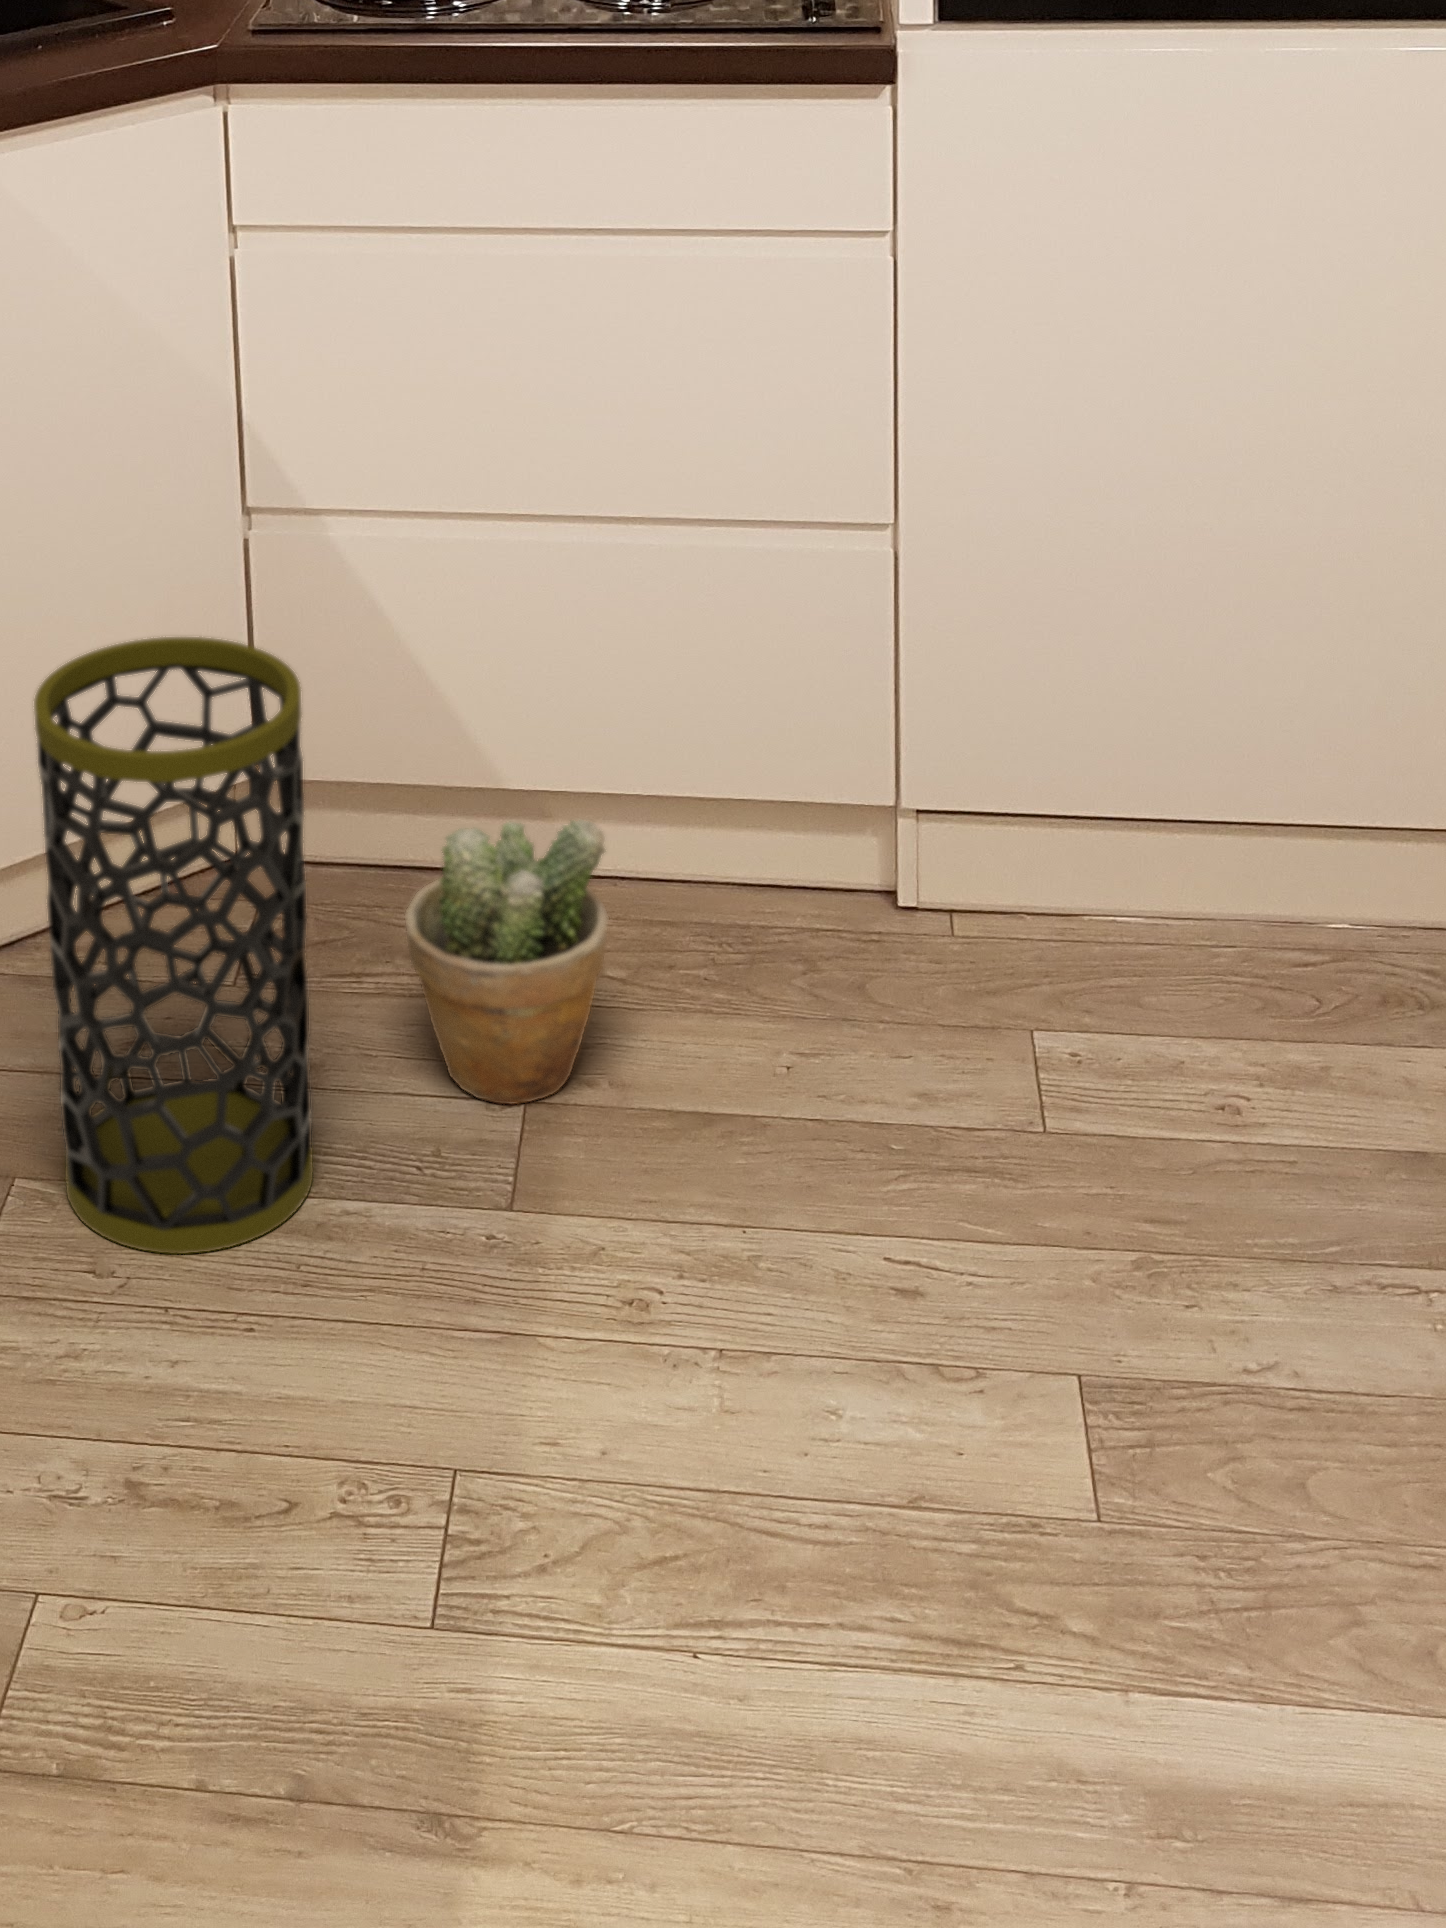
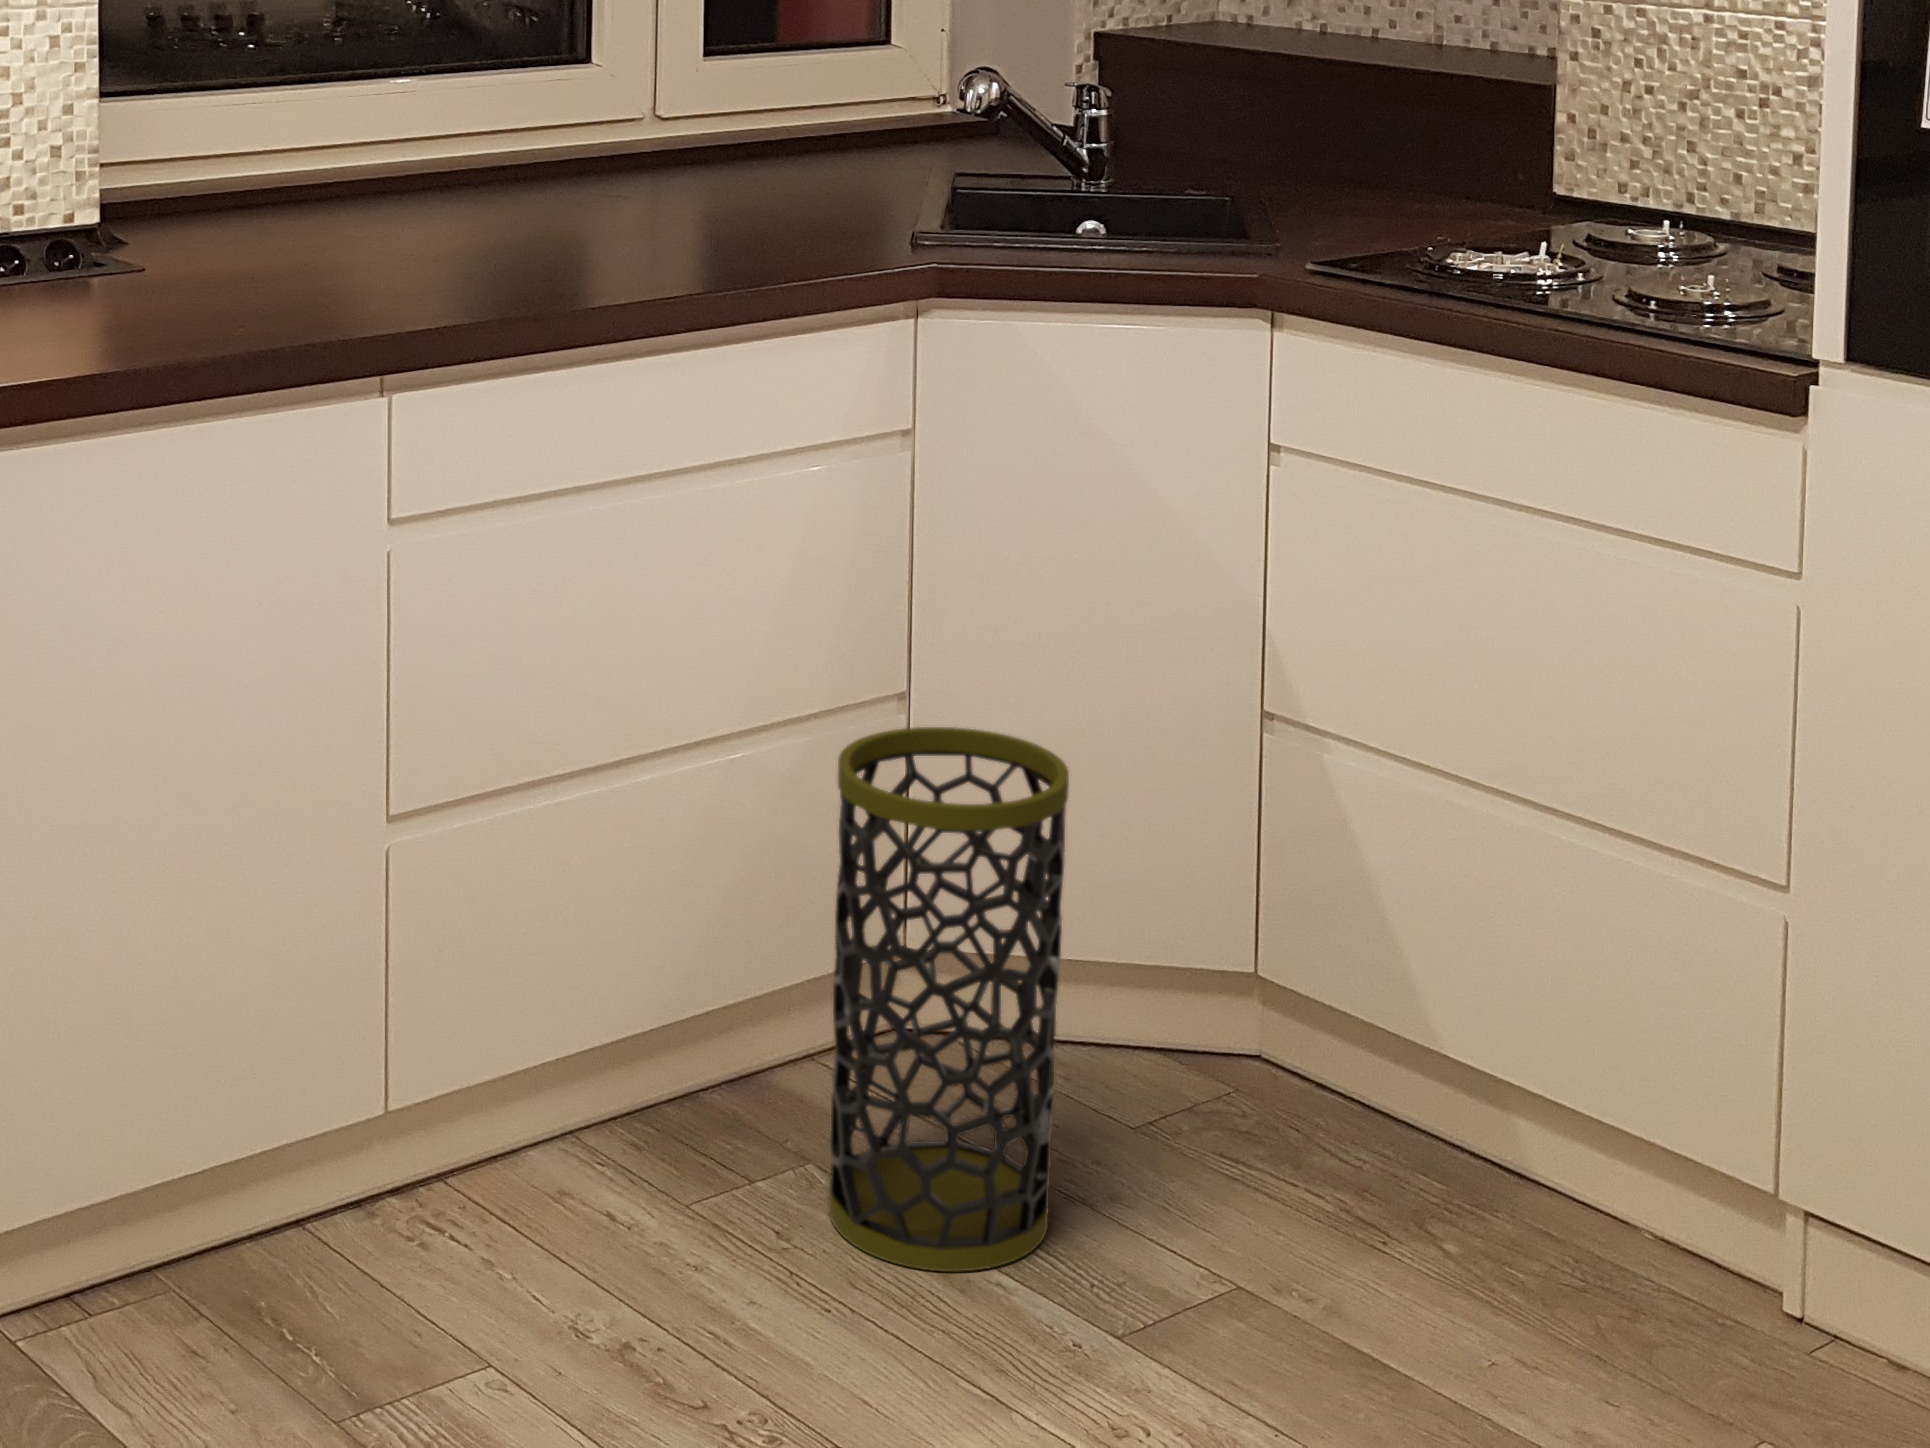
potted plant: present [405,820,608,1104] -> none [1180,1016,1378,1307]

